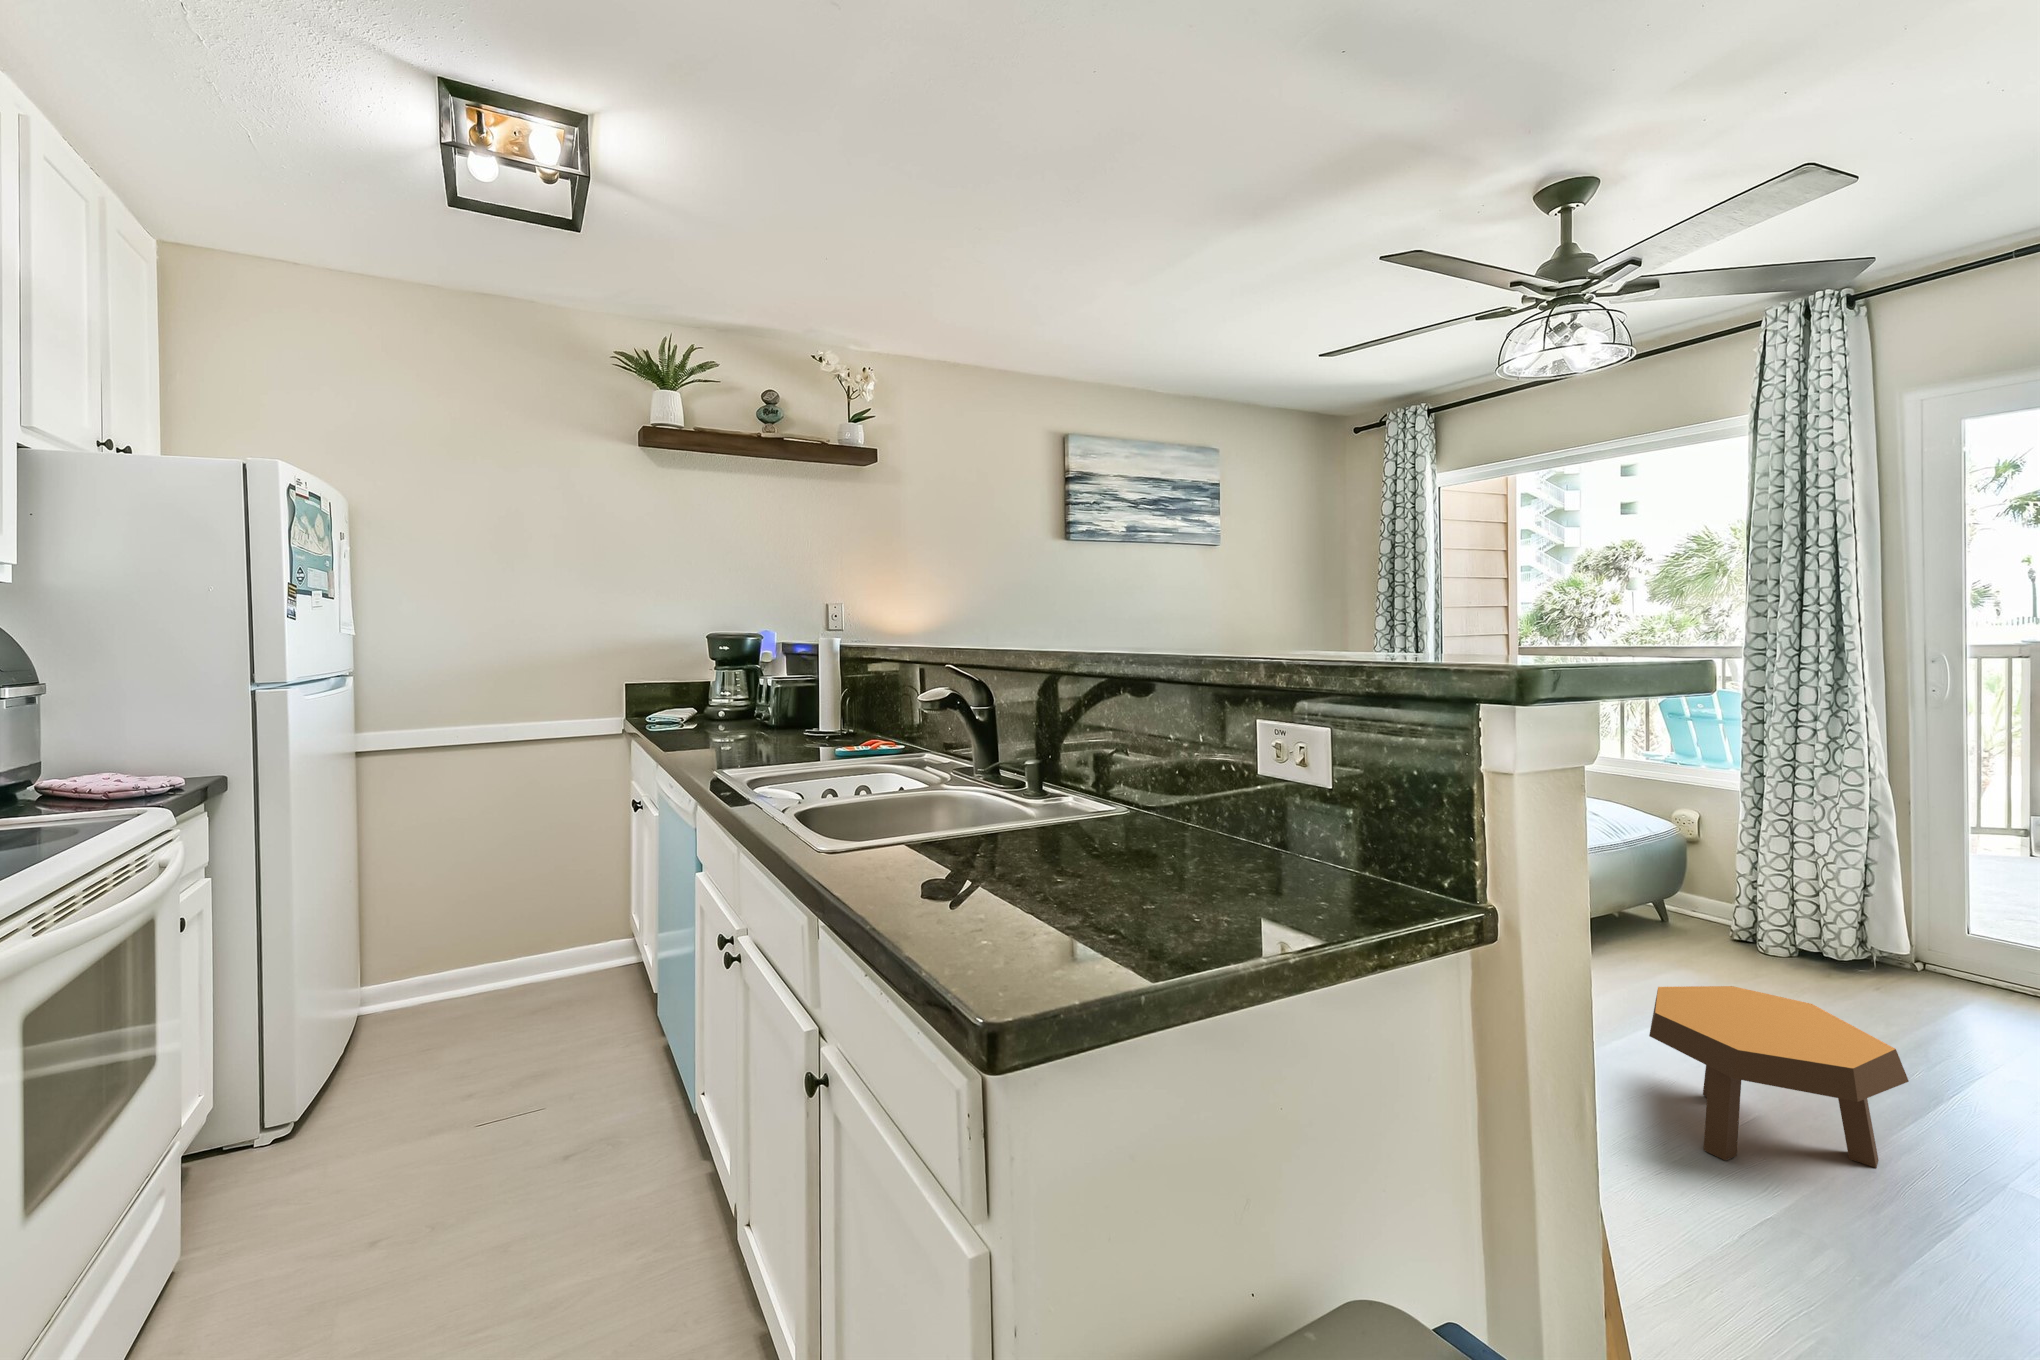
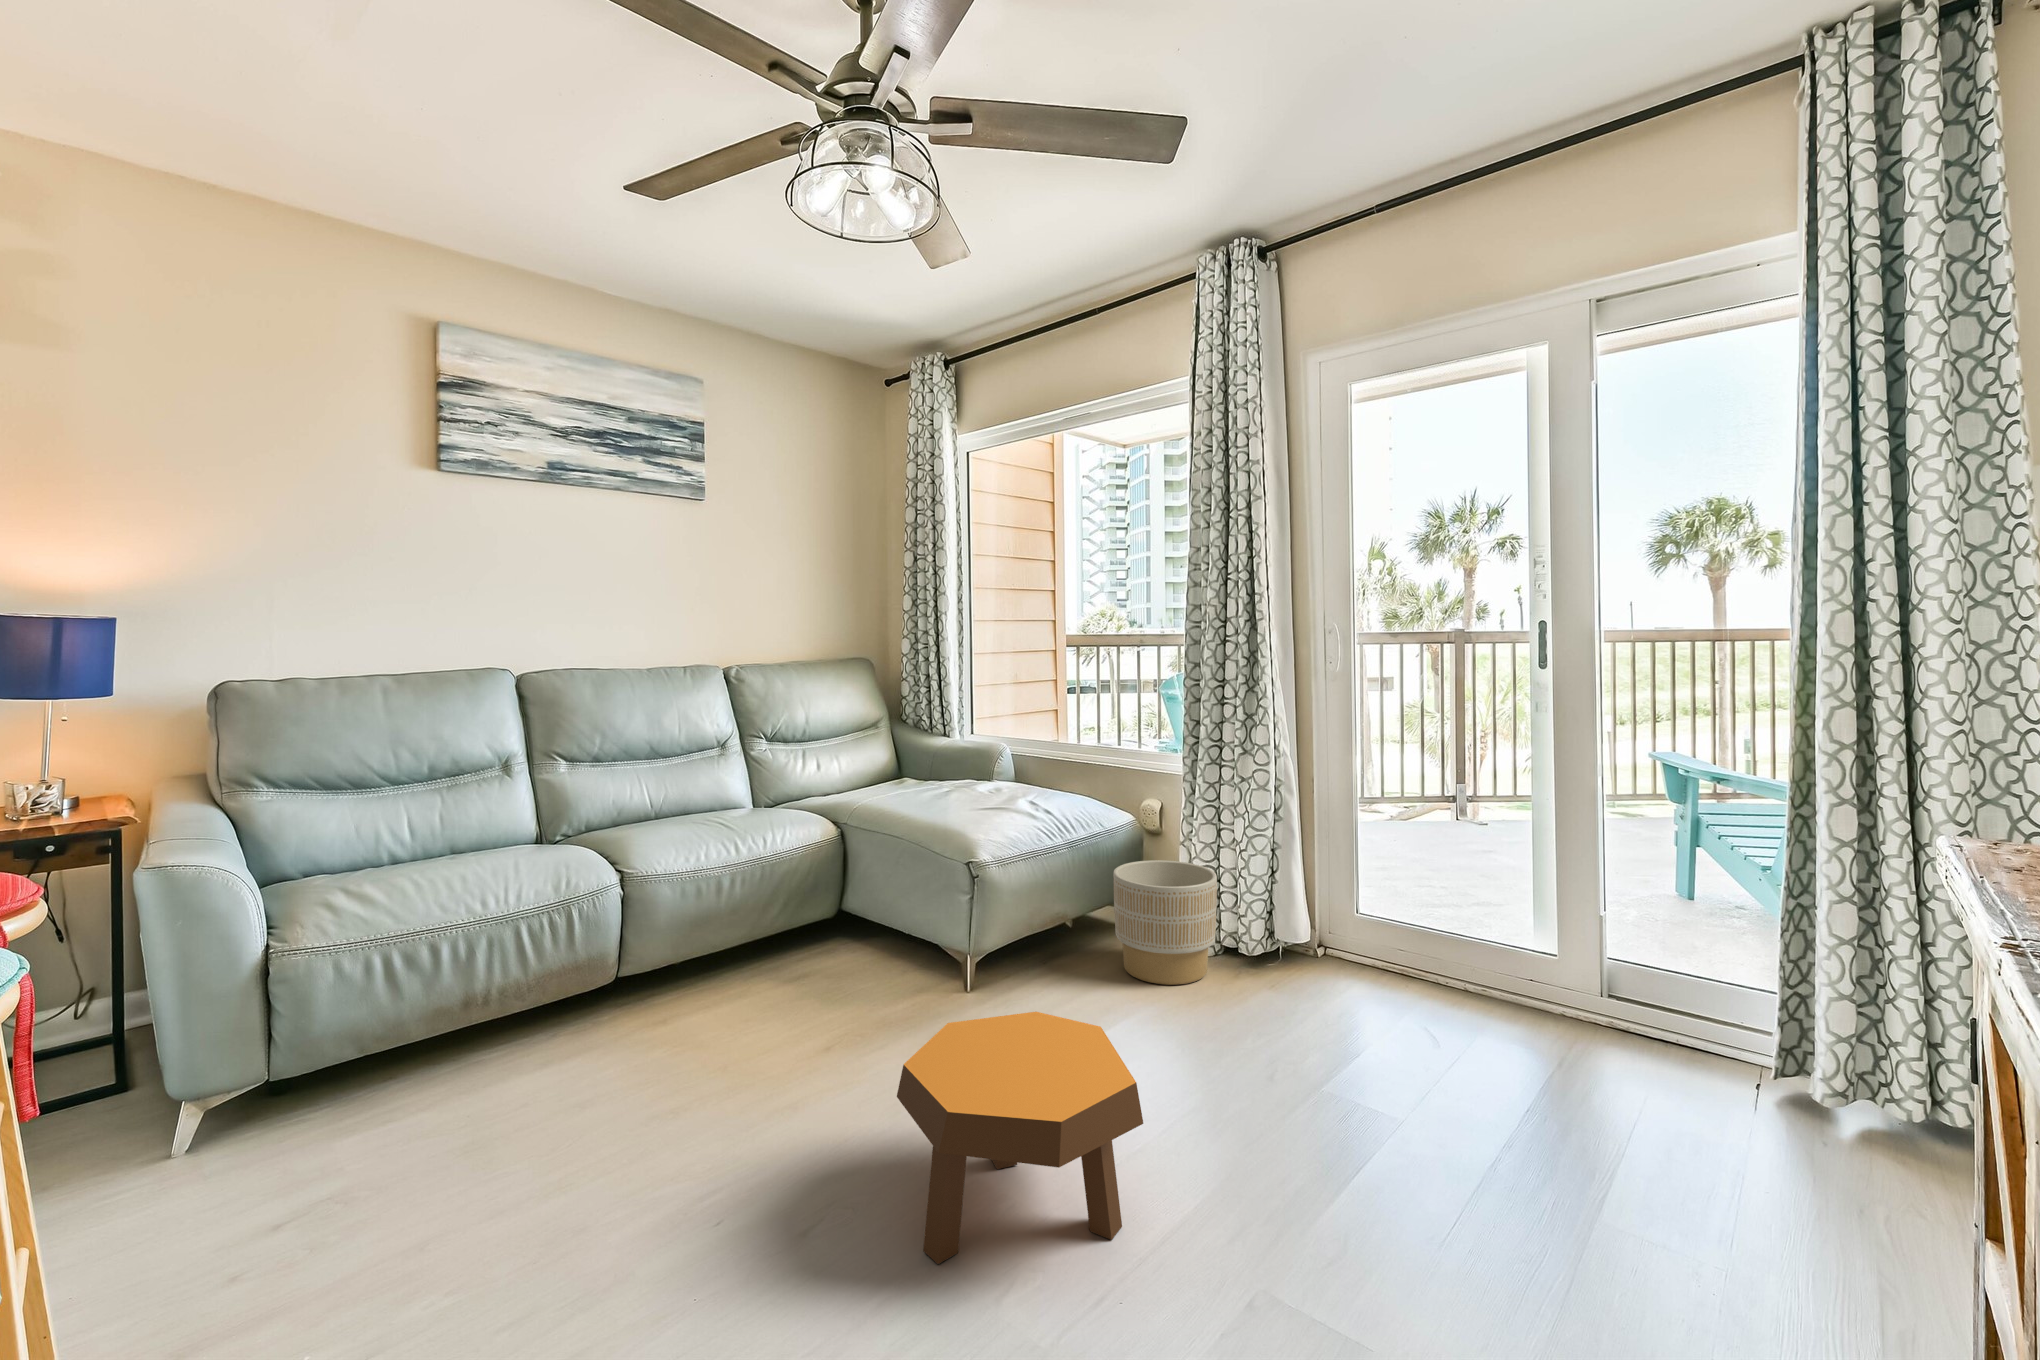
planter: none [1685,867,1809,980] -> present [1113,860,1217,985]

